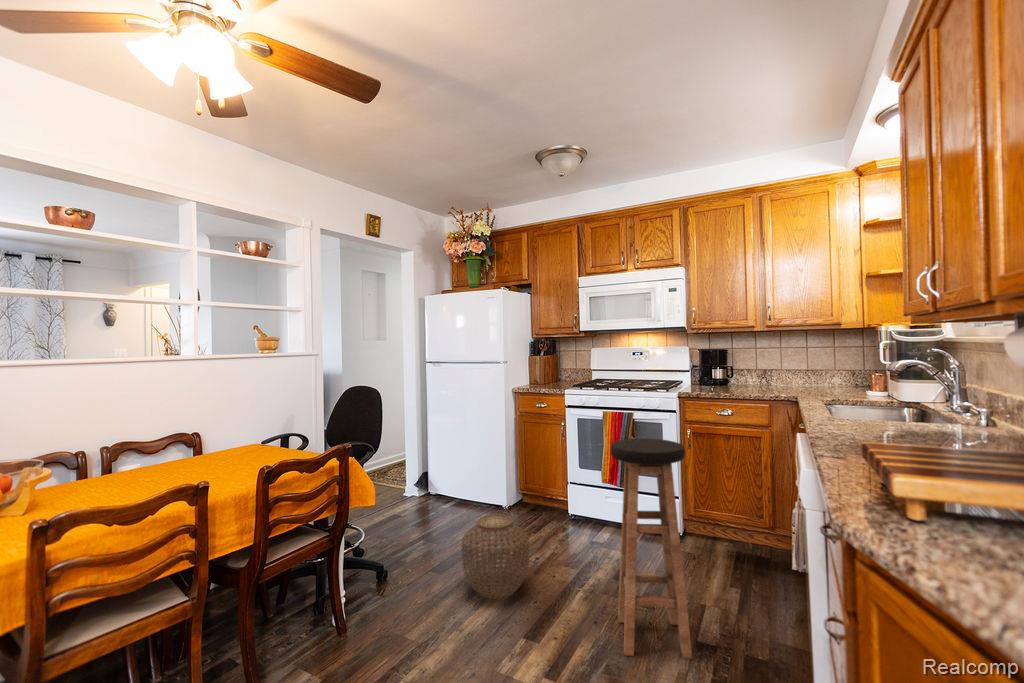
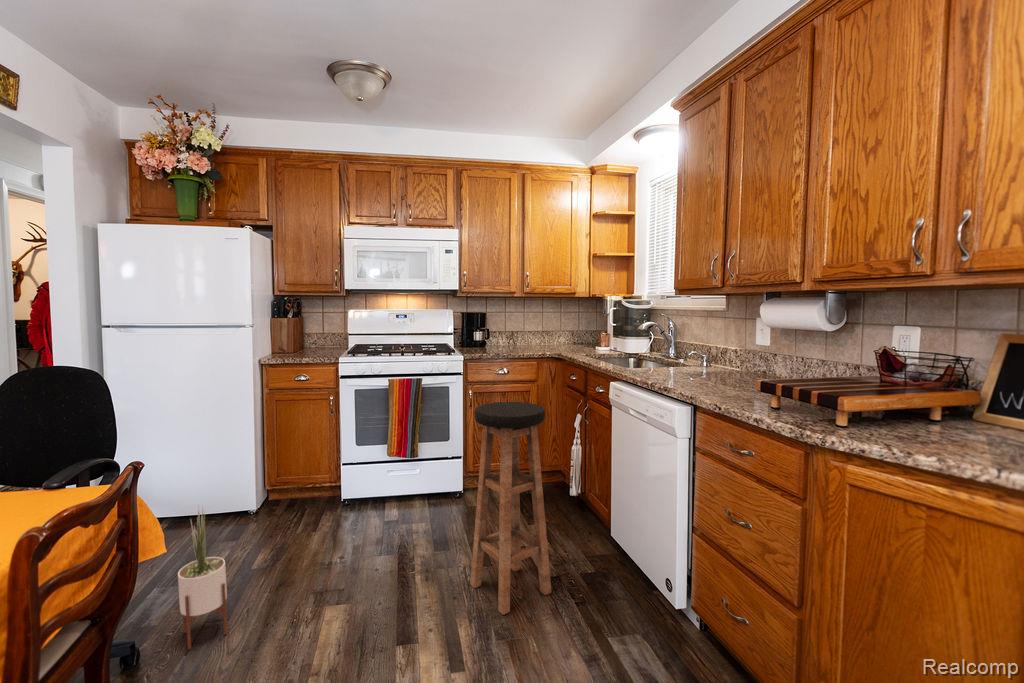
potted plant: none [413,482,441,582] -> present [178,511,227,650]
woven basket: present [462,514,529,599] -> none [273,518,364,625]

